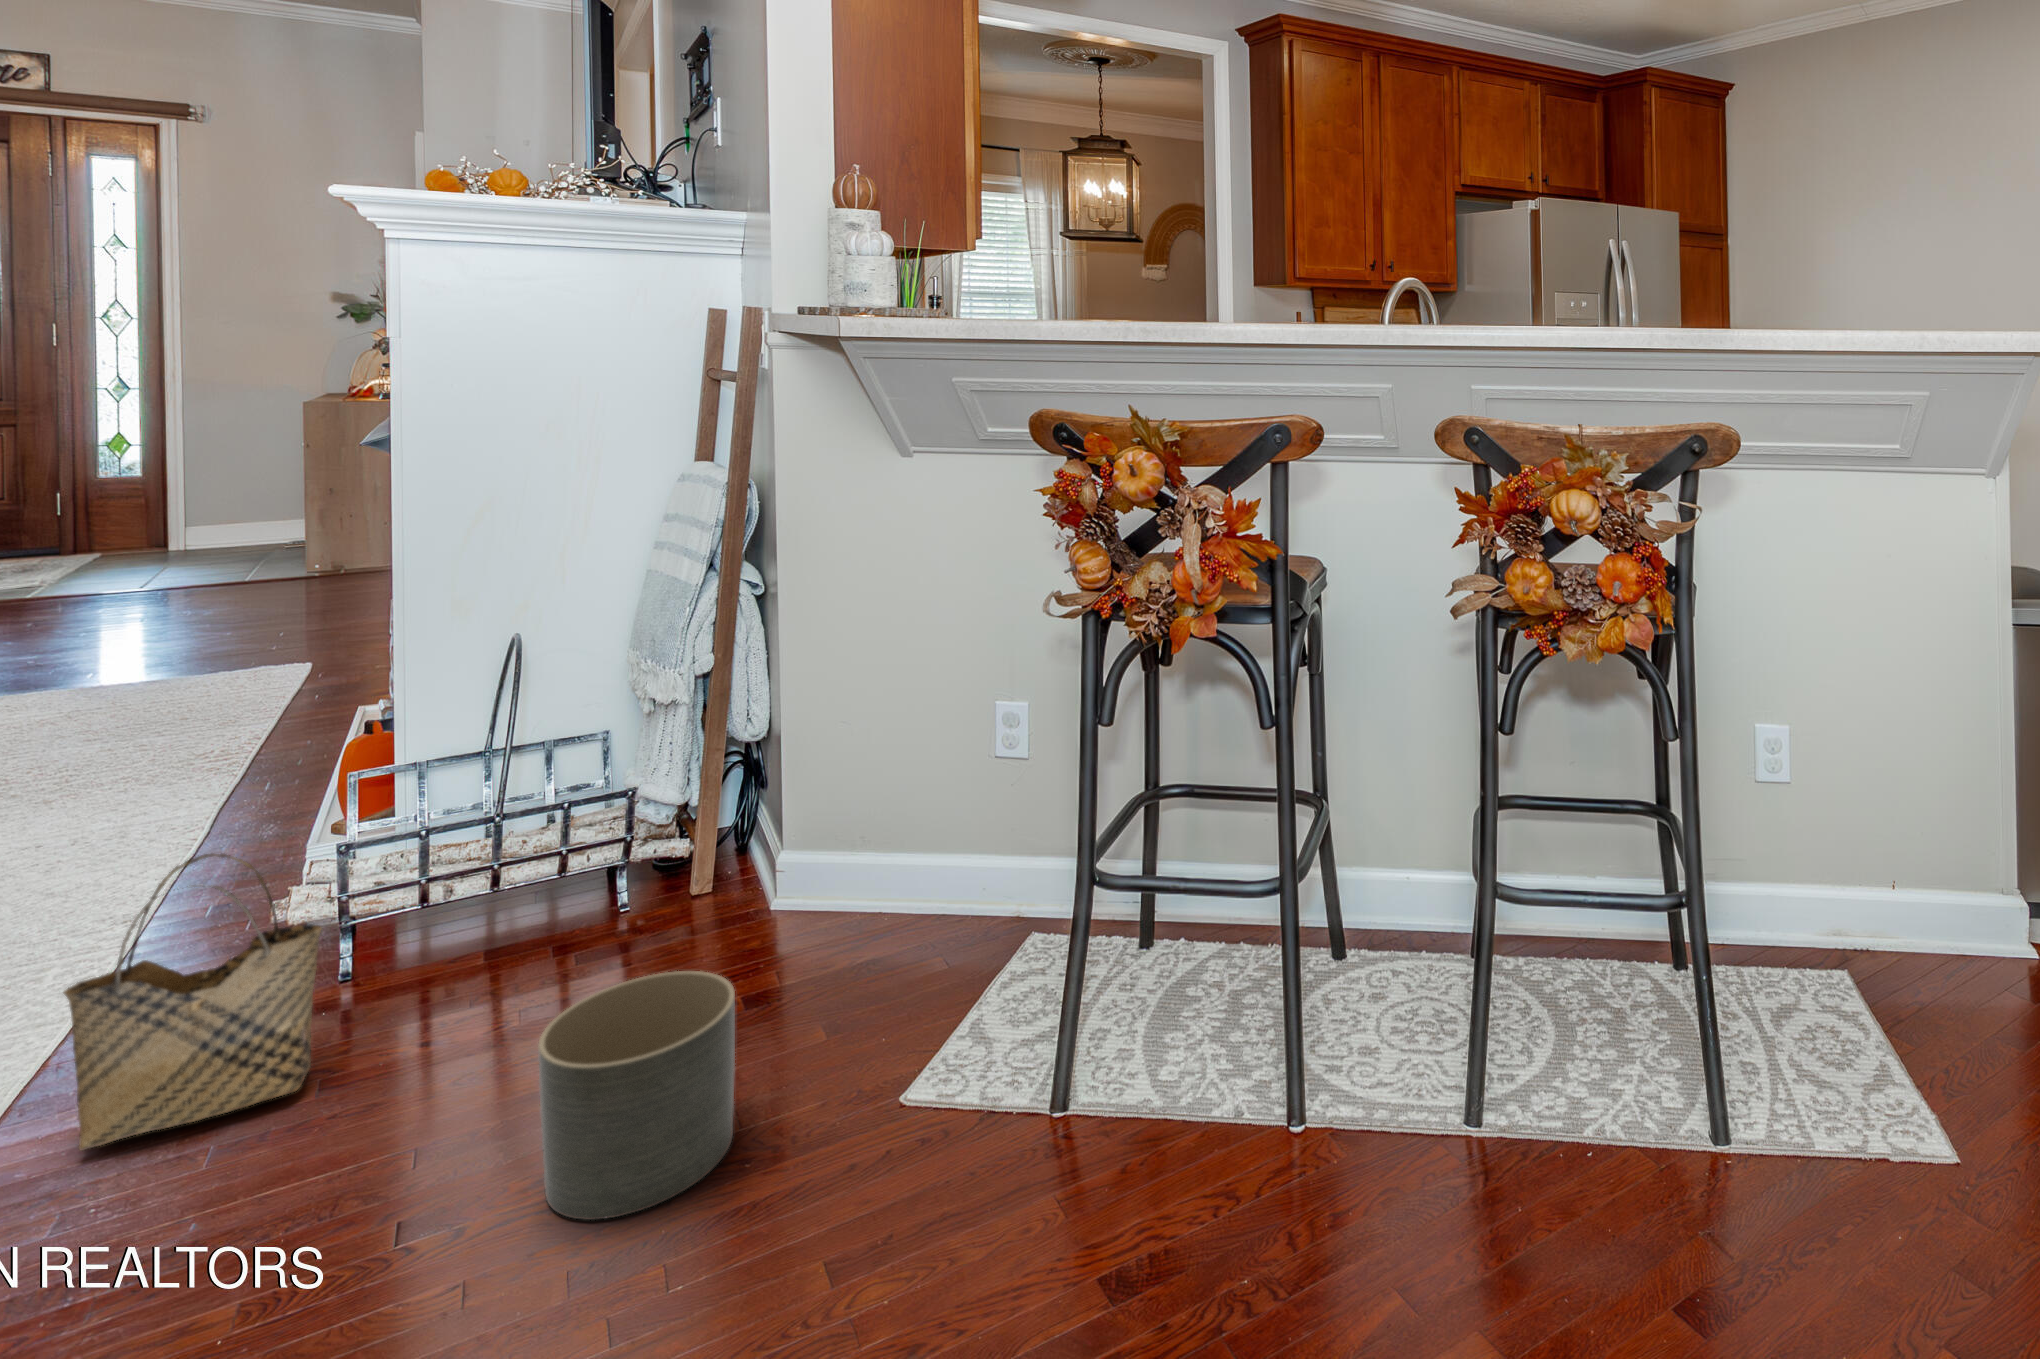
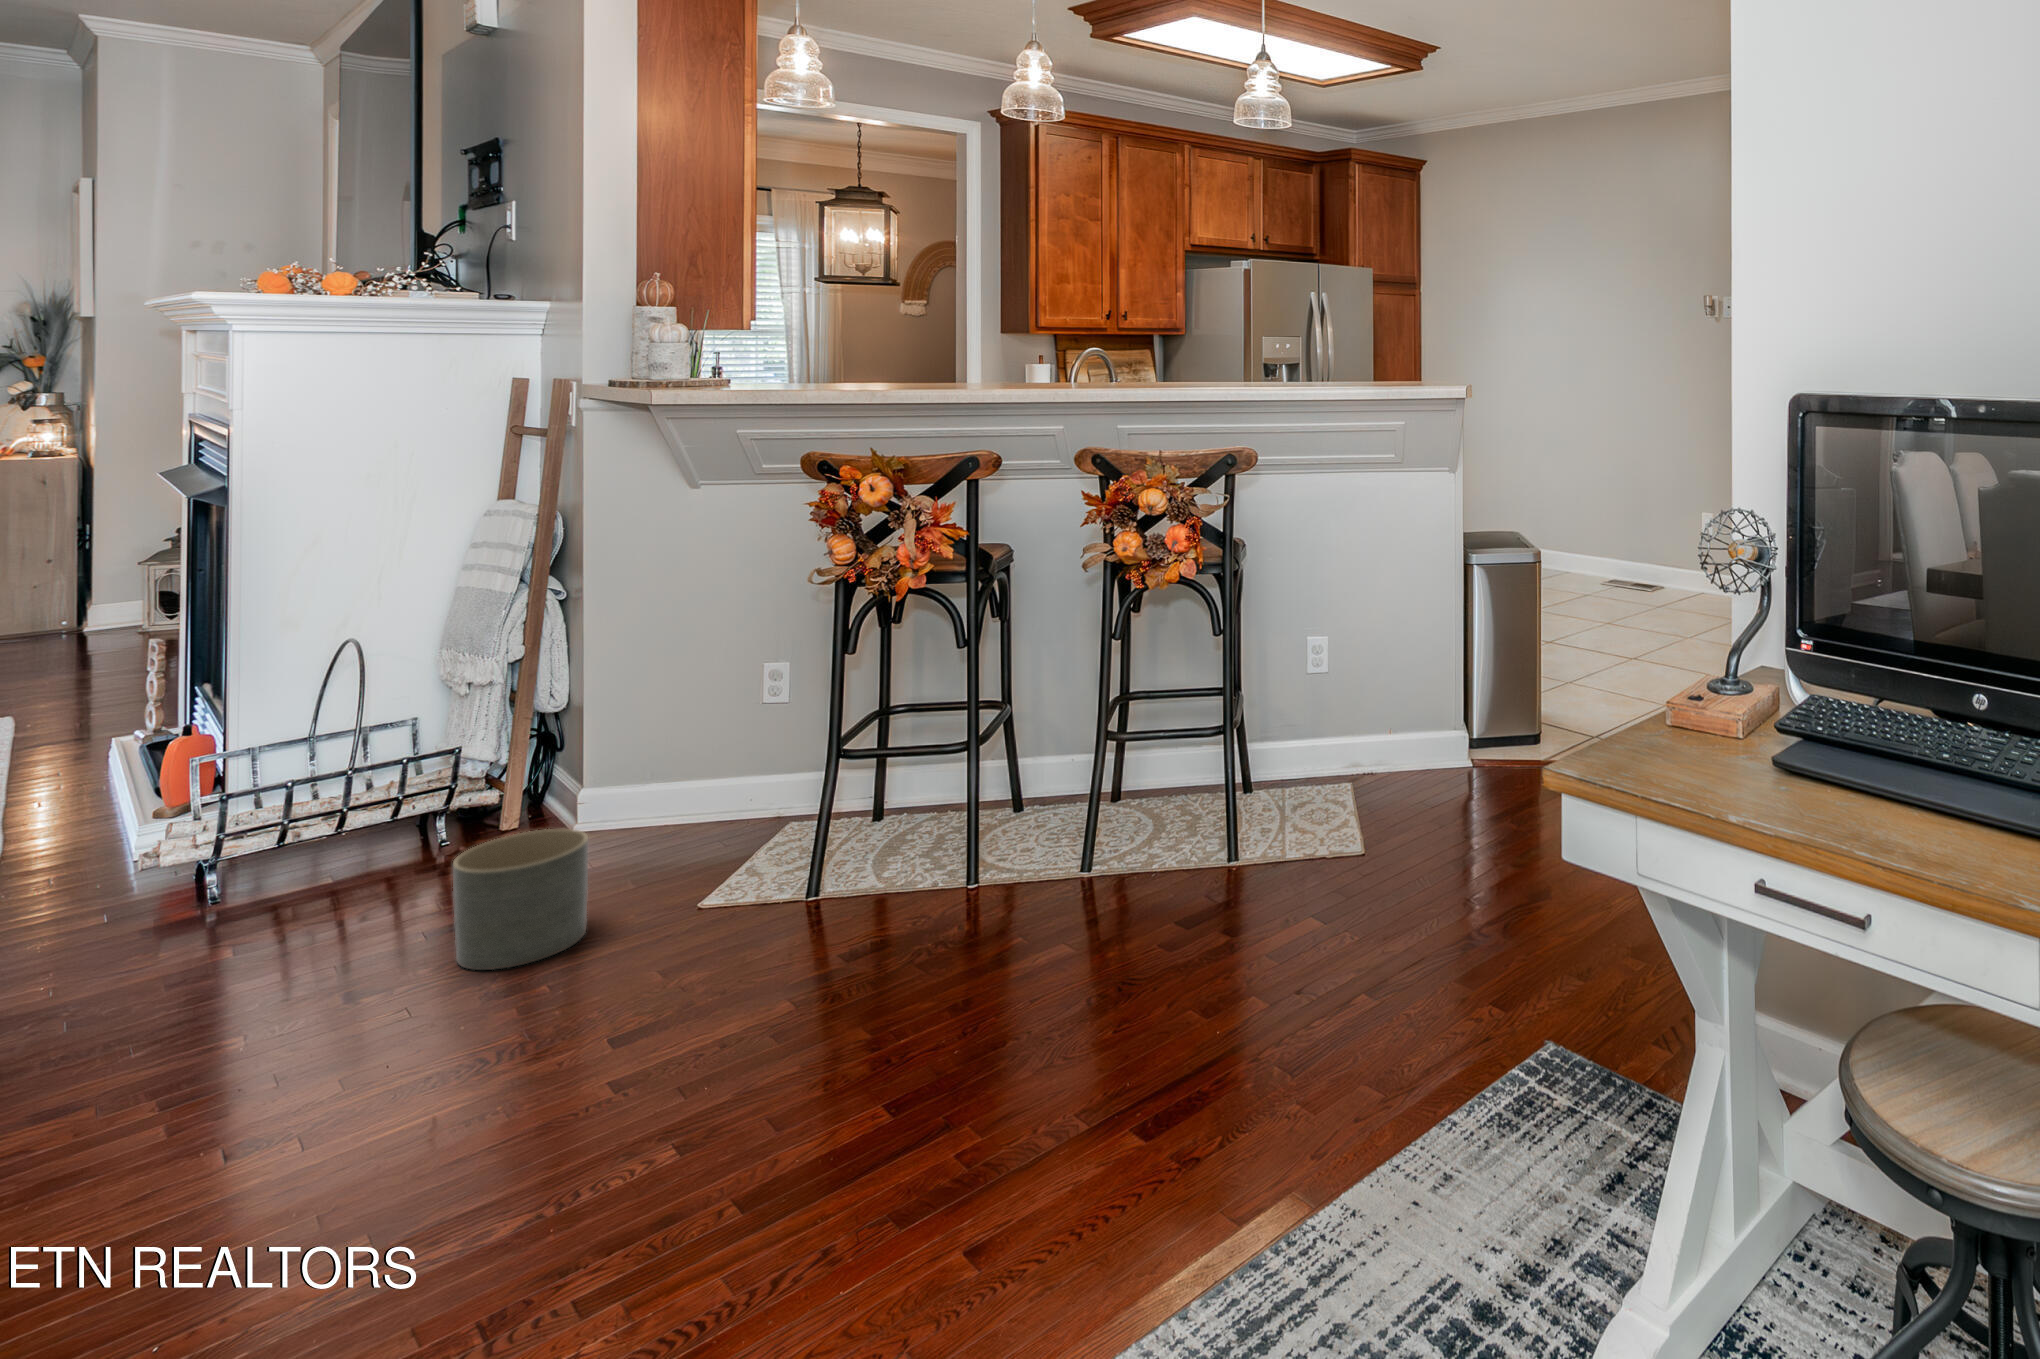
woven basket: present [64,854,321,1151] -> none [59,780,244,979]

